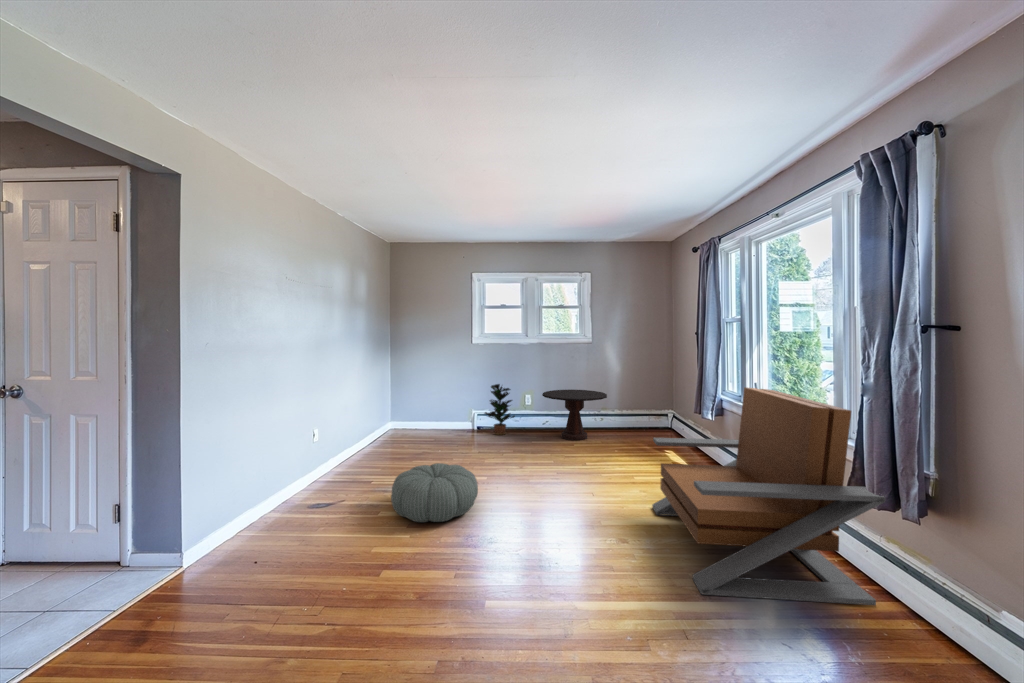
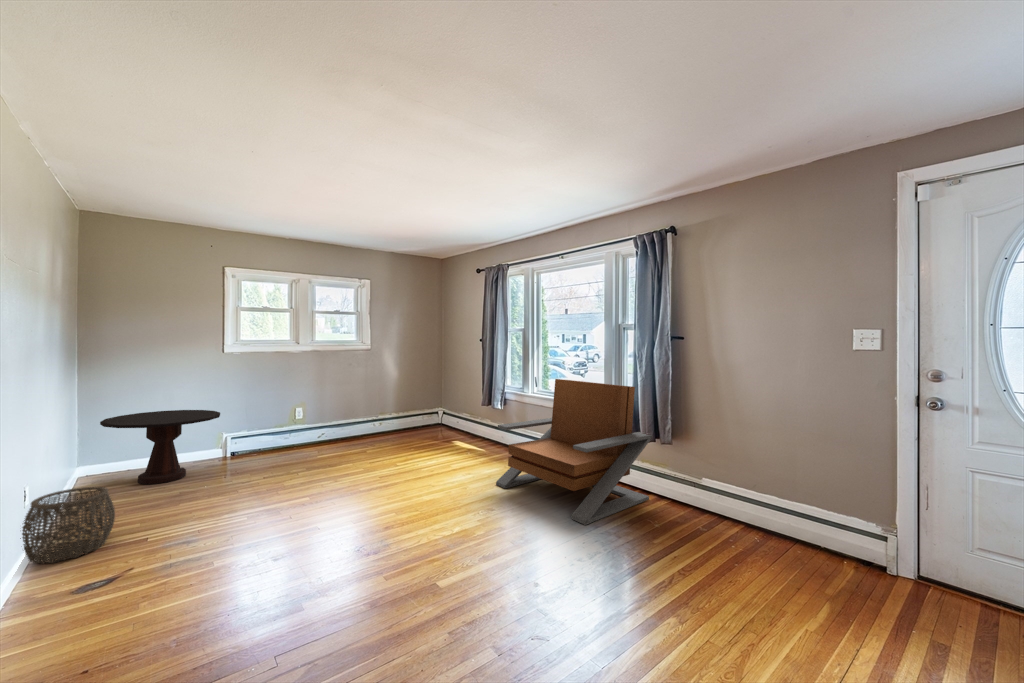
potted plant: present [485,384,515,435] -> none [247,395,292,458]
side table: present [542,390,607,440] -> present [100,410,220,485]
woven basket: none [330,434,373,476] -> present [20,487,115,564]
pouf: present [391,463,478,522] -> none [233,489,356,568]

